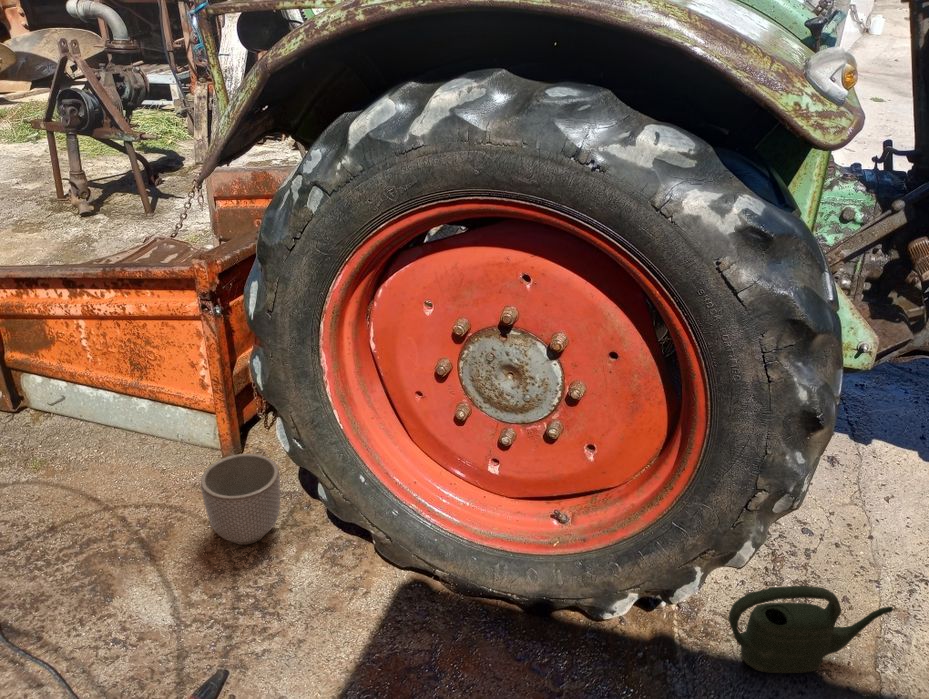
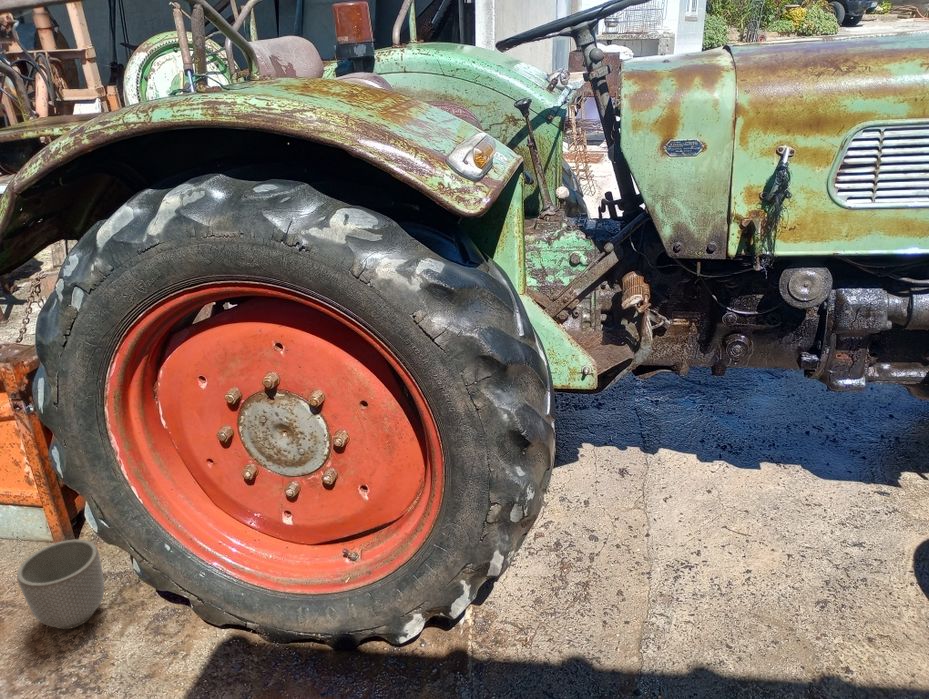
watering can: present [729,586,893,673] -> none [503,583,641,667]

